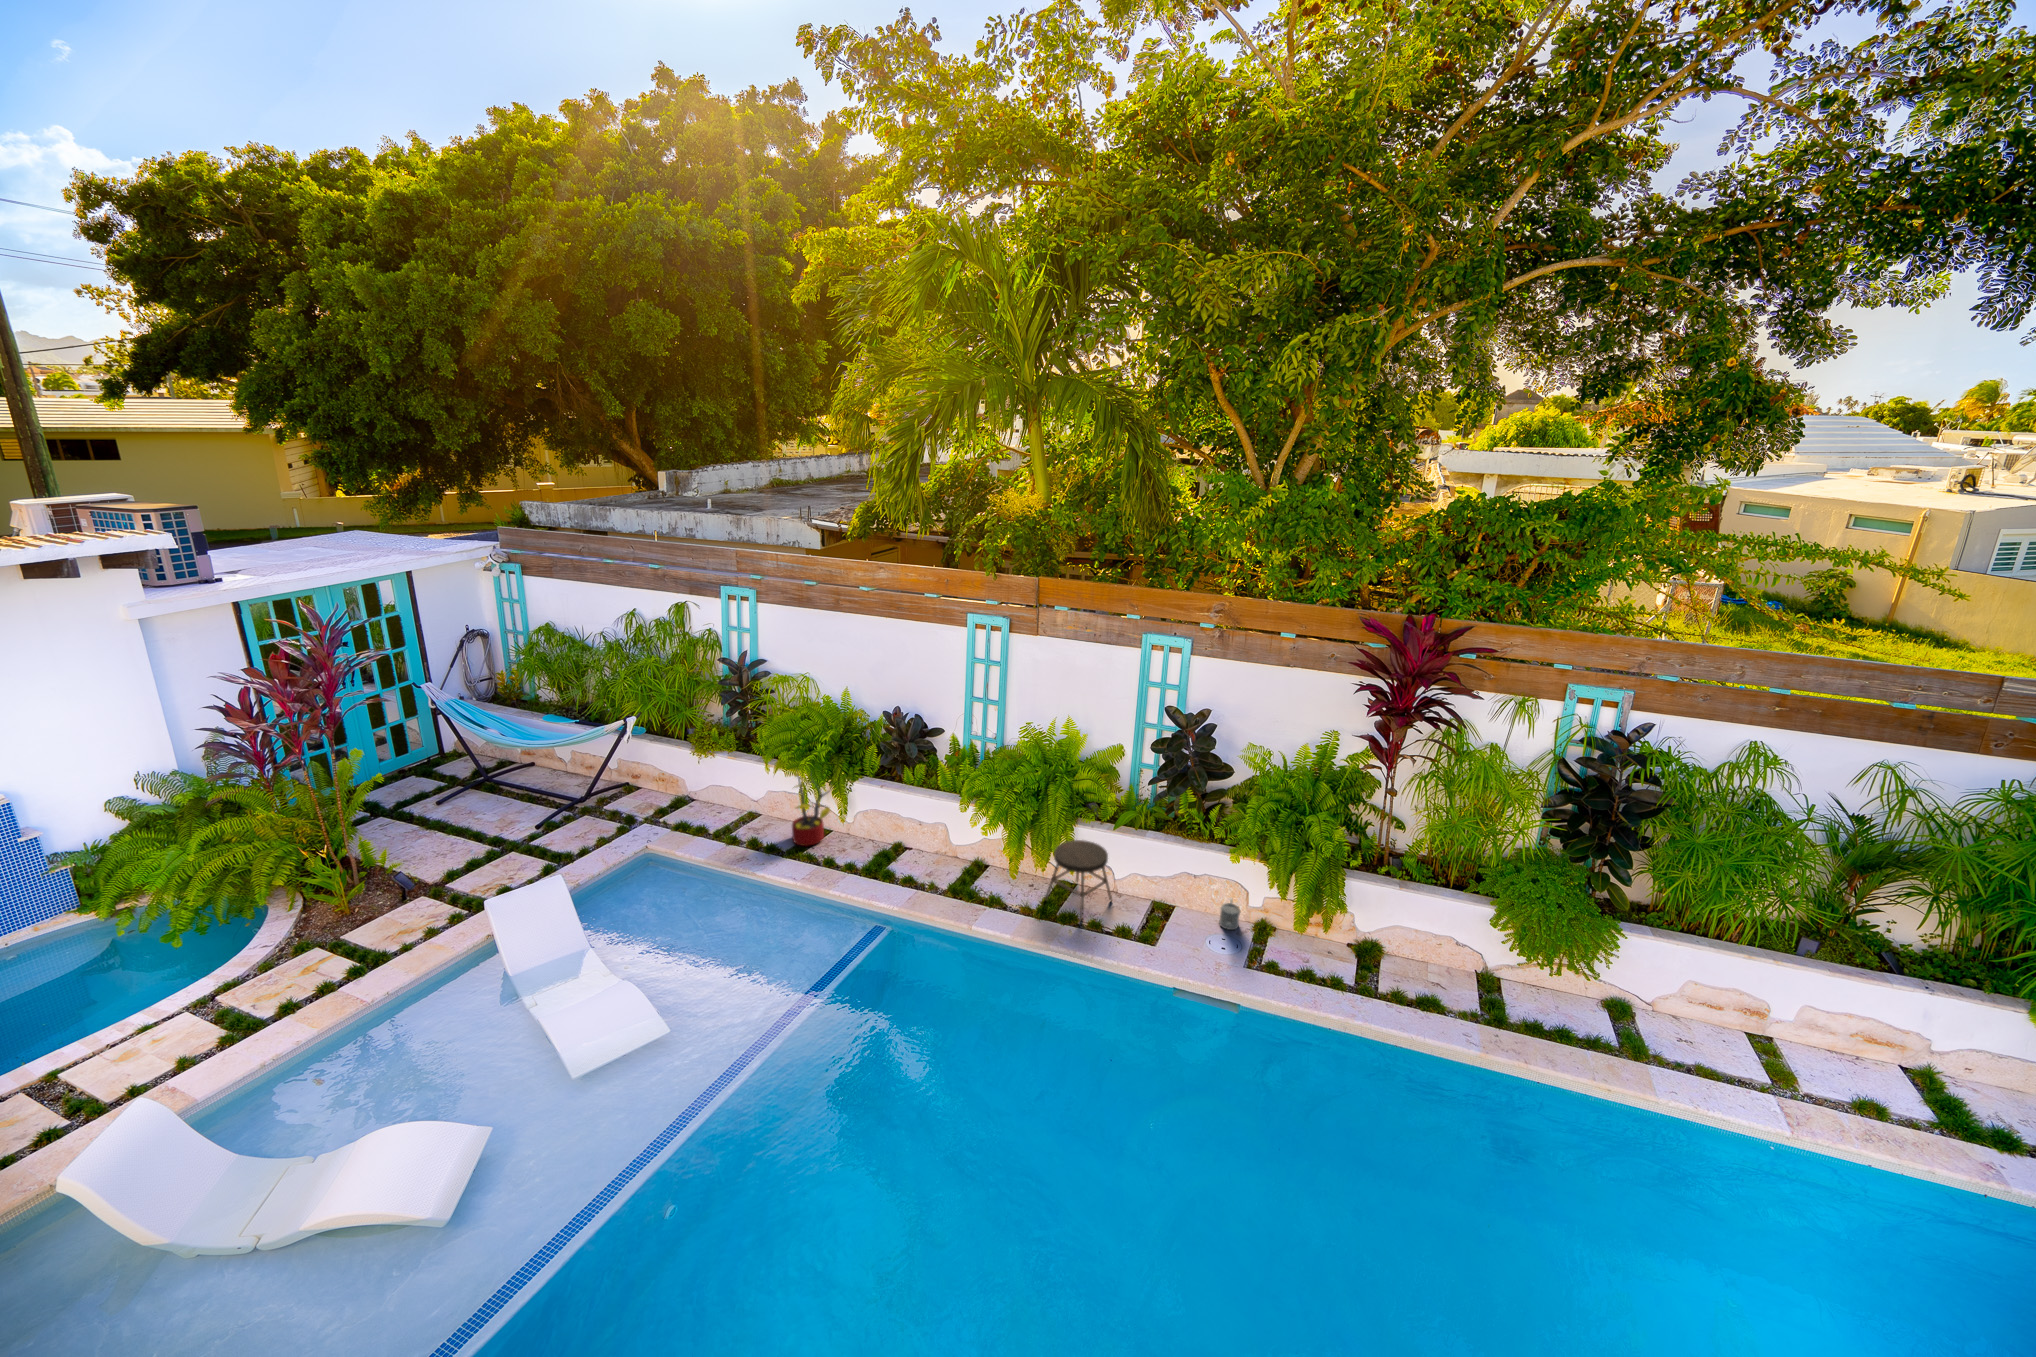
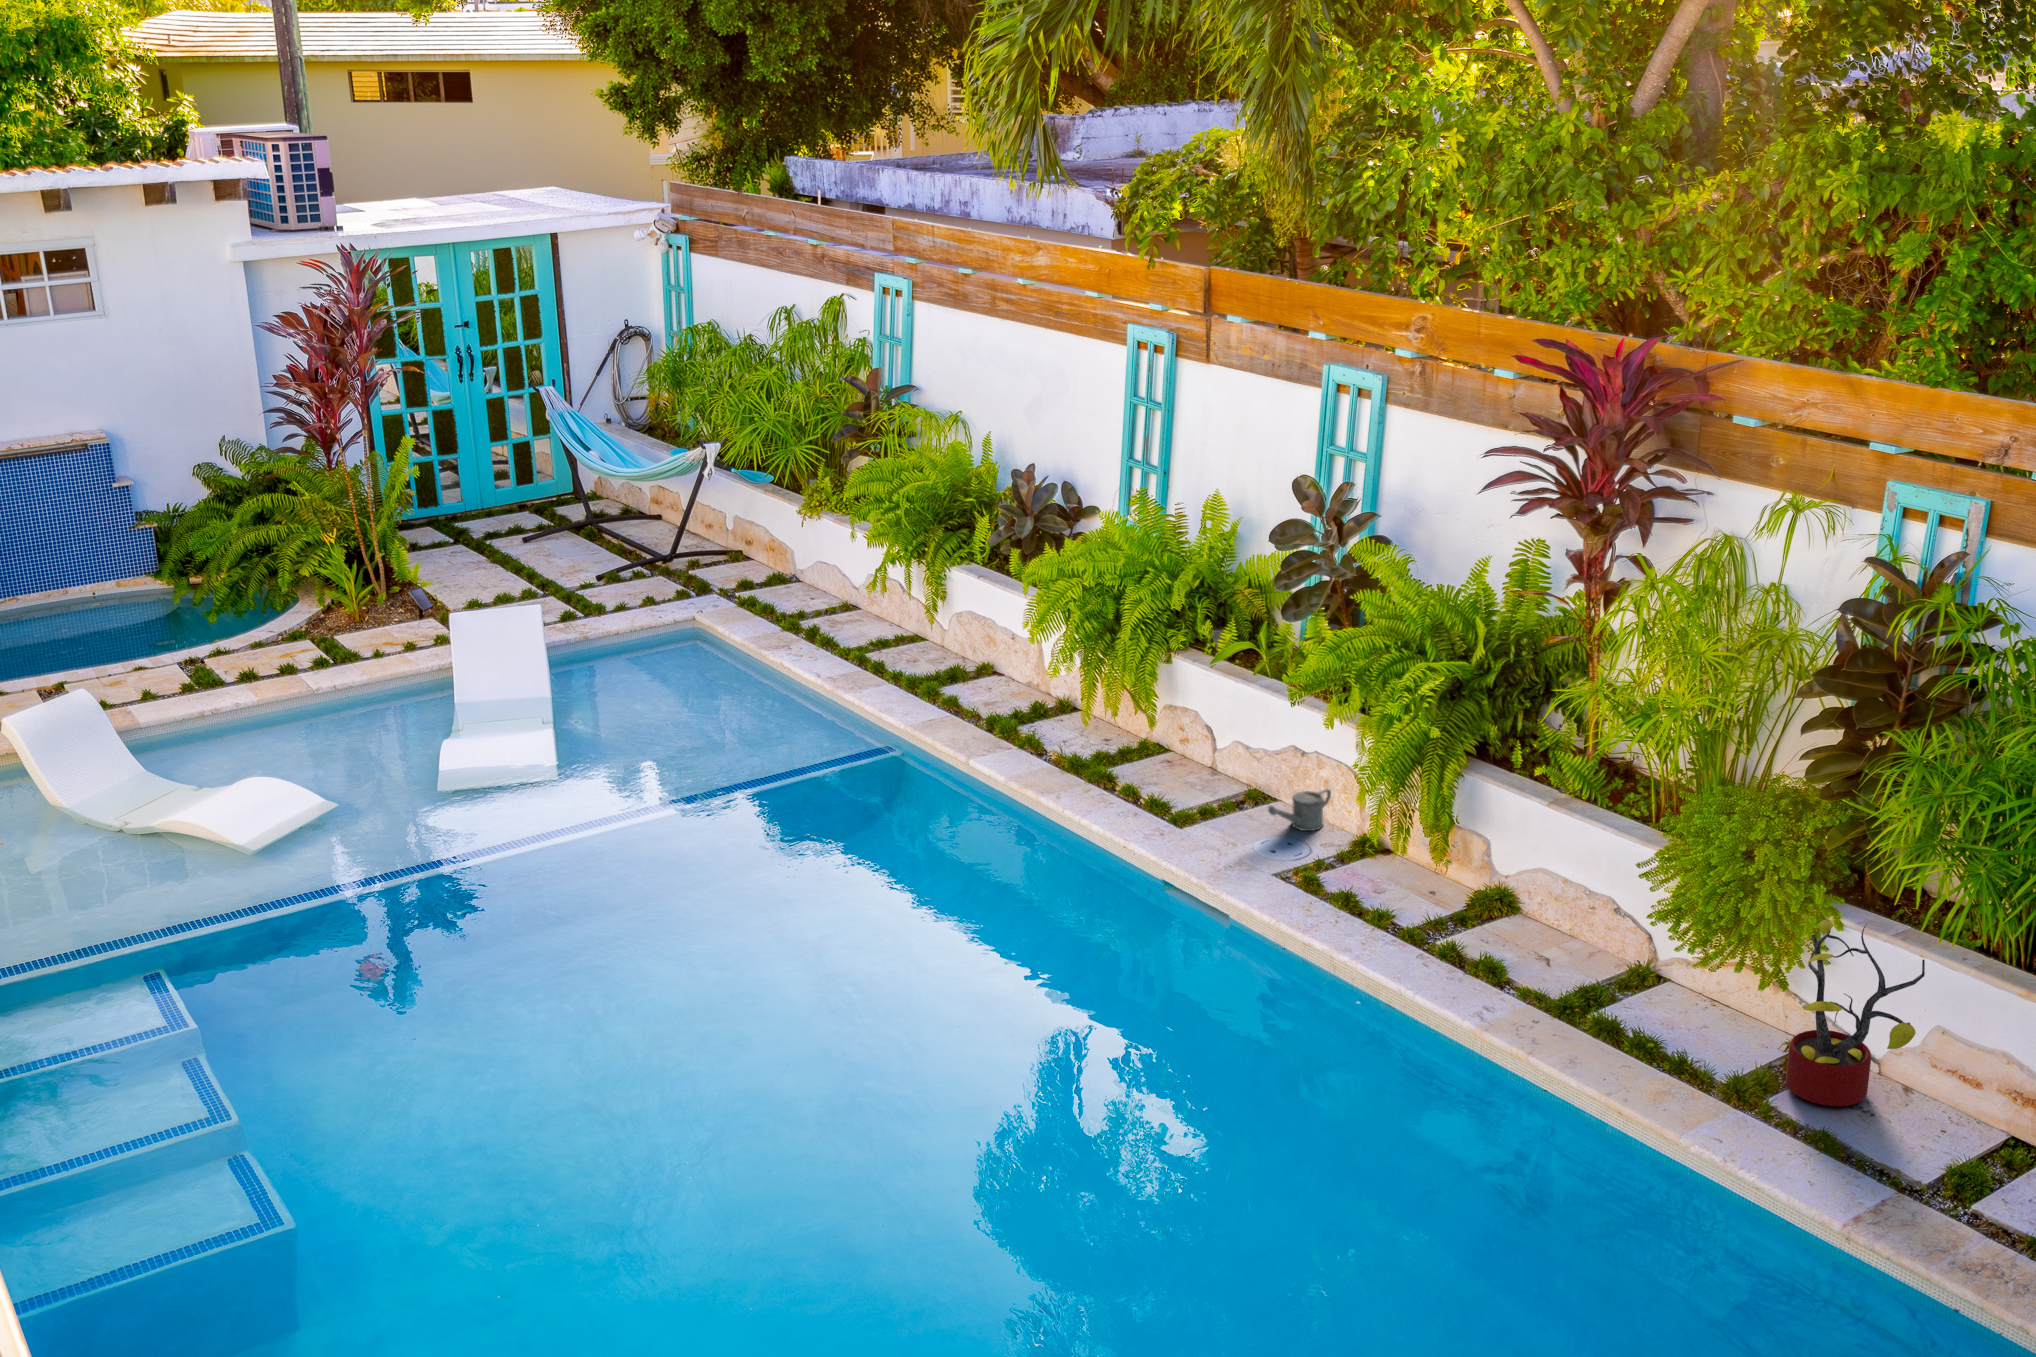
decorative plant: present [792,772,830,846] -> present [1786,886,1925,1106]
stool: present [1045,840,1112,920] -> none [1089,670,1180,778]

